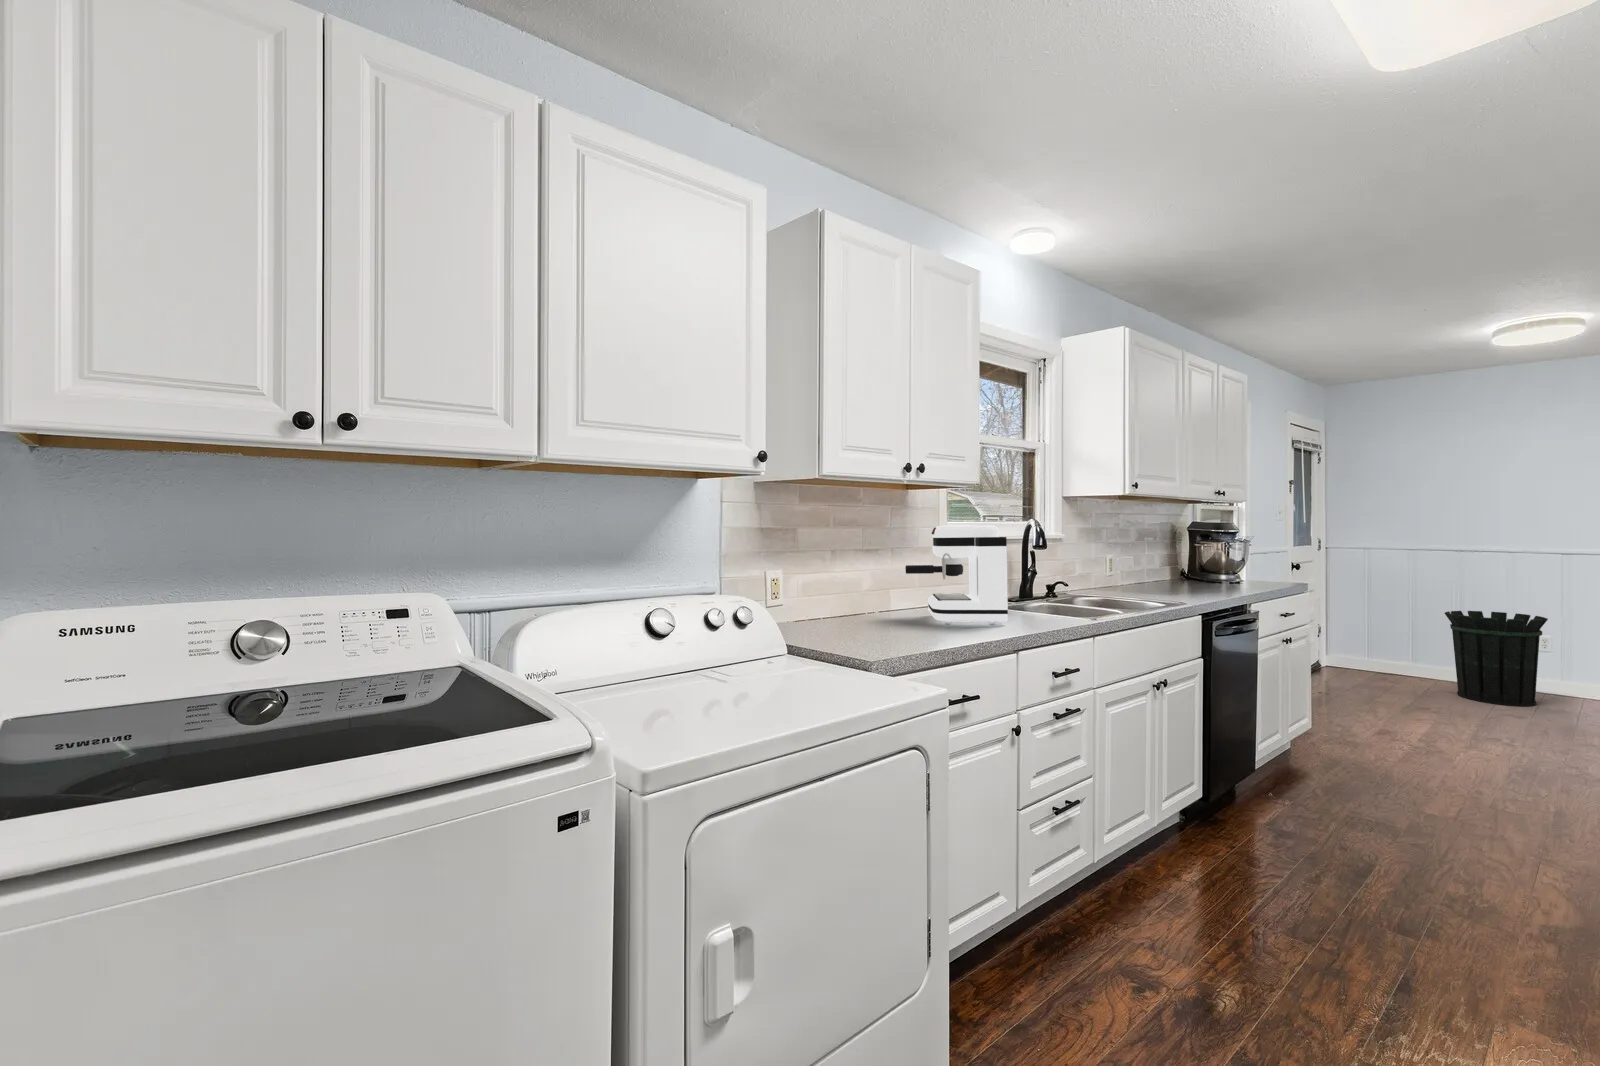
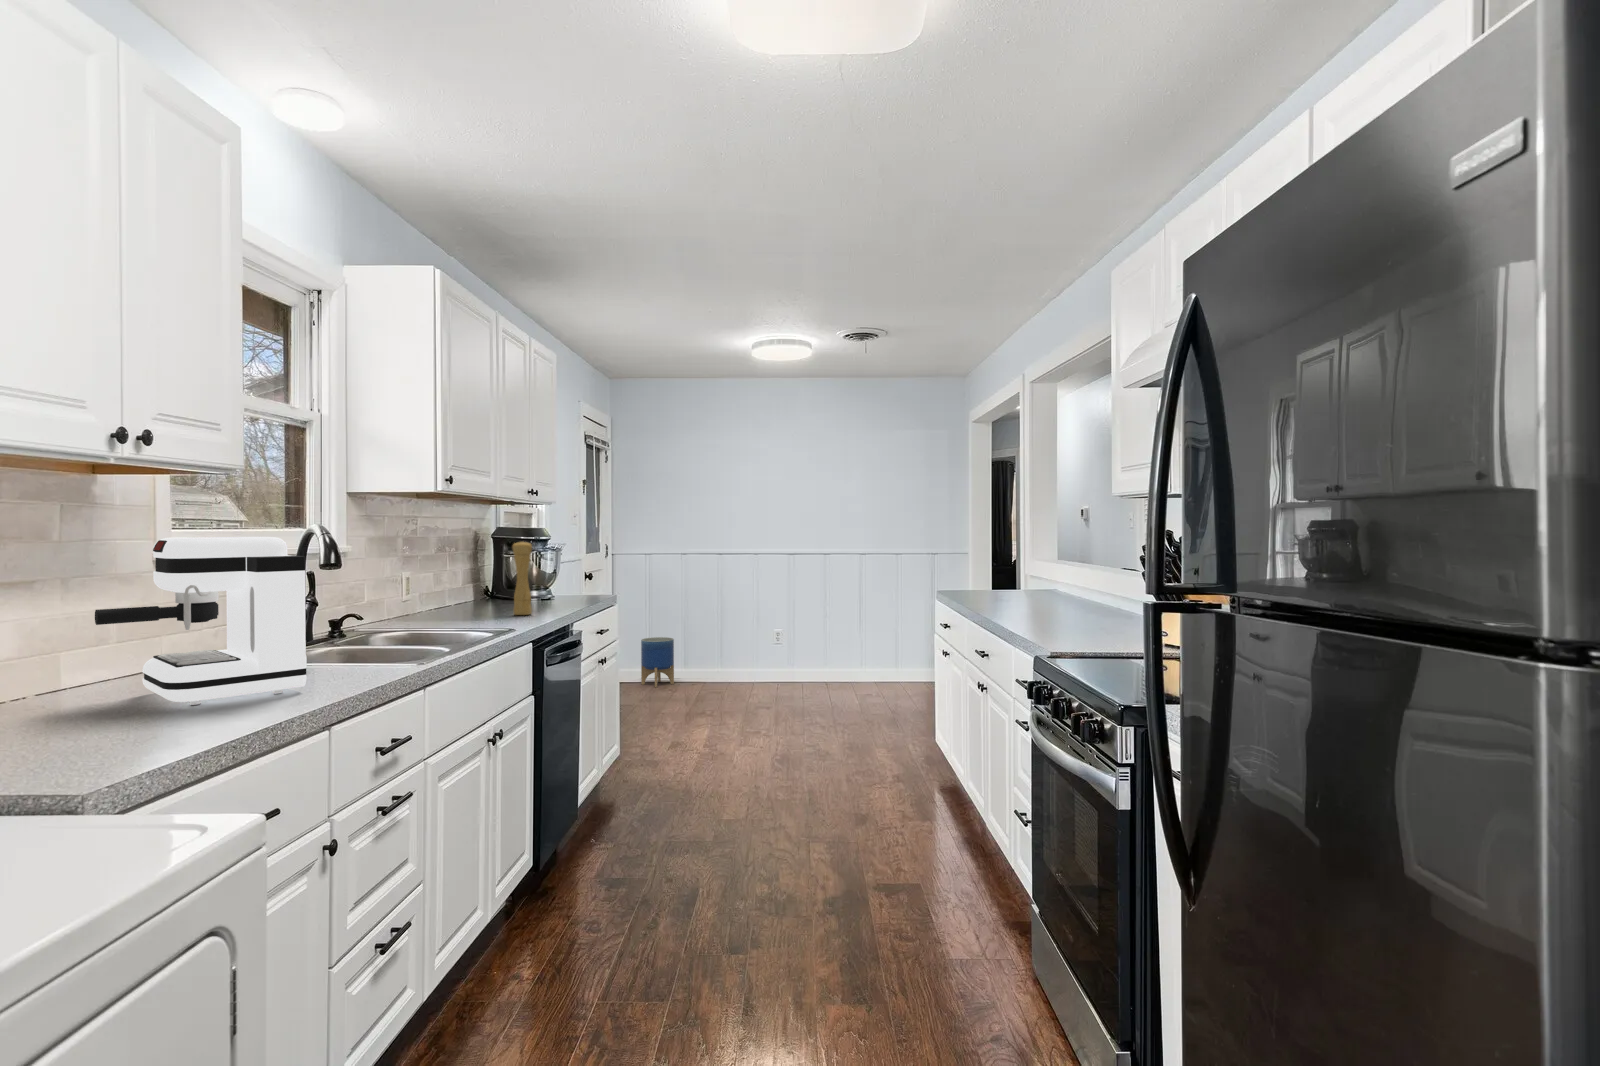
pepper mill: none [1193,532,1212,594] -> present [512,541,532,615]
waste bin: present [1445,611,1548,706] -> none [696,609,756,691]
planter: none [1366,632,1413,684] -> present [641,637,674,687]

